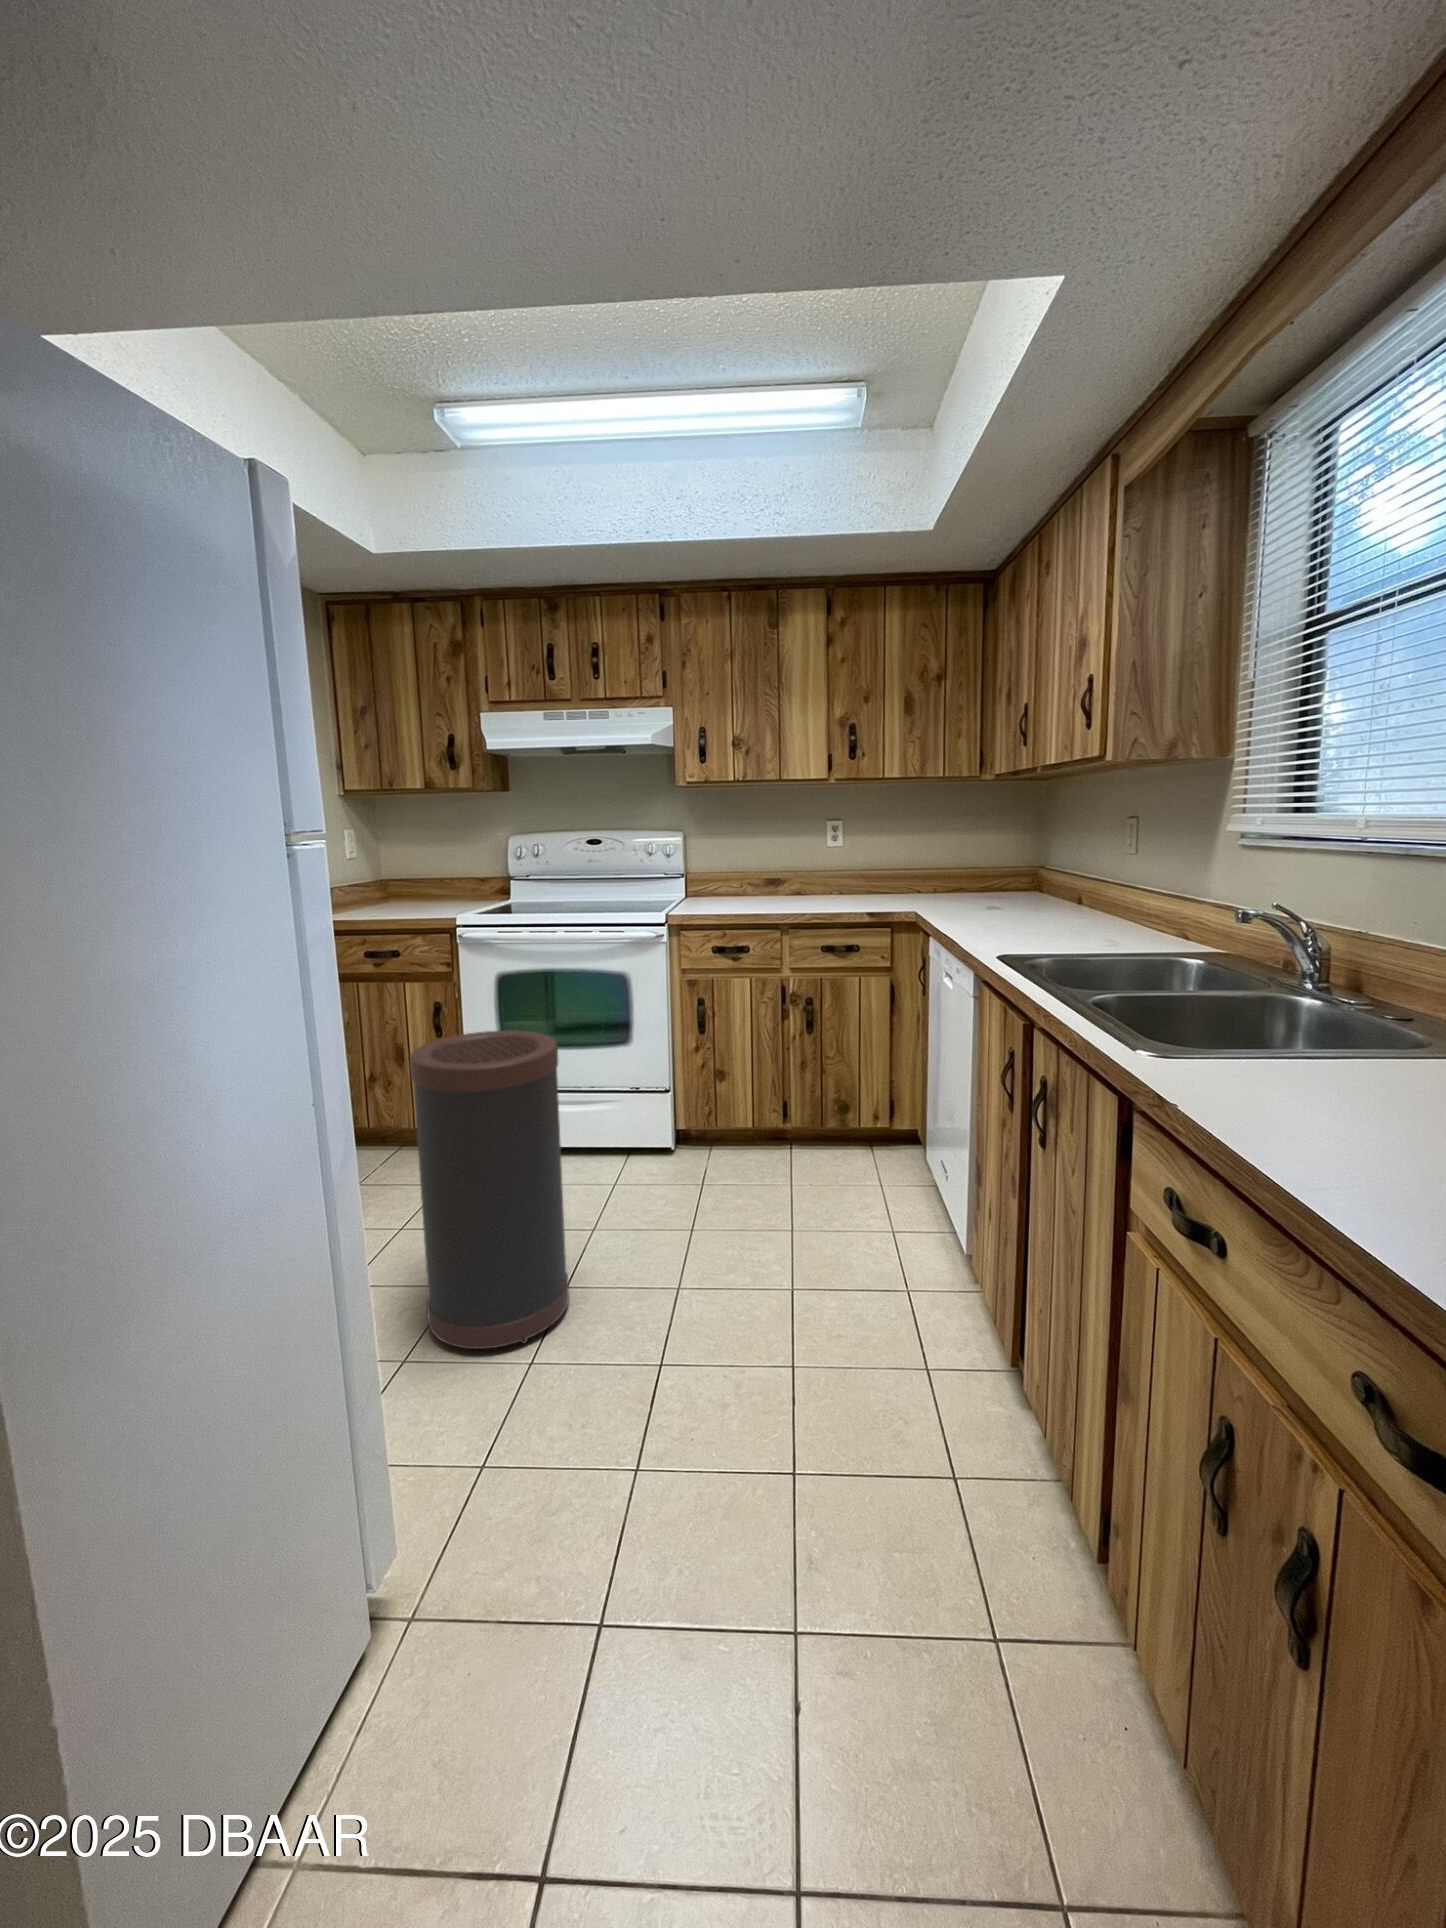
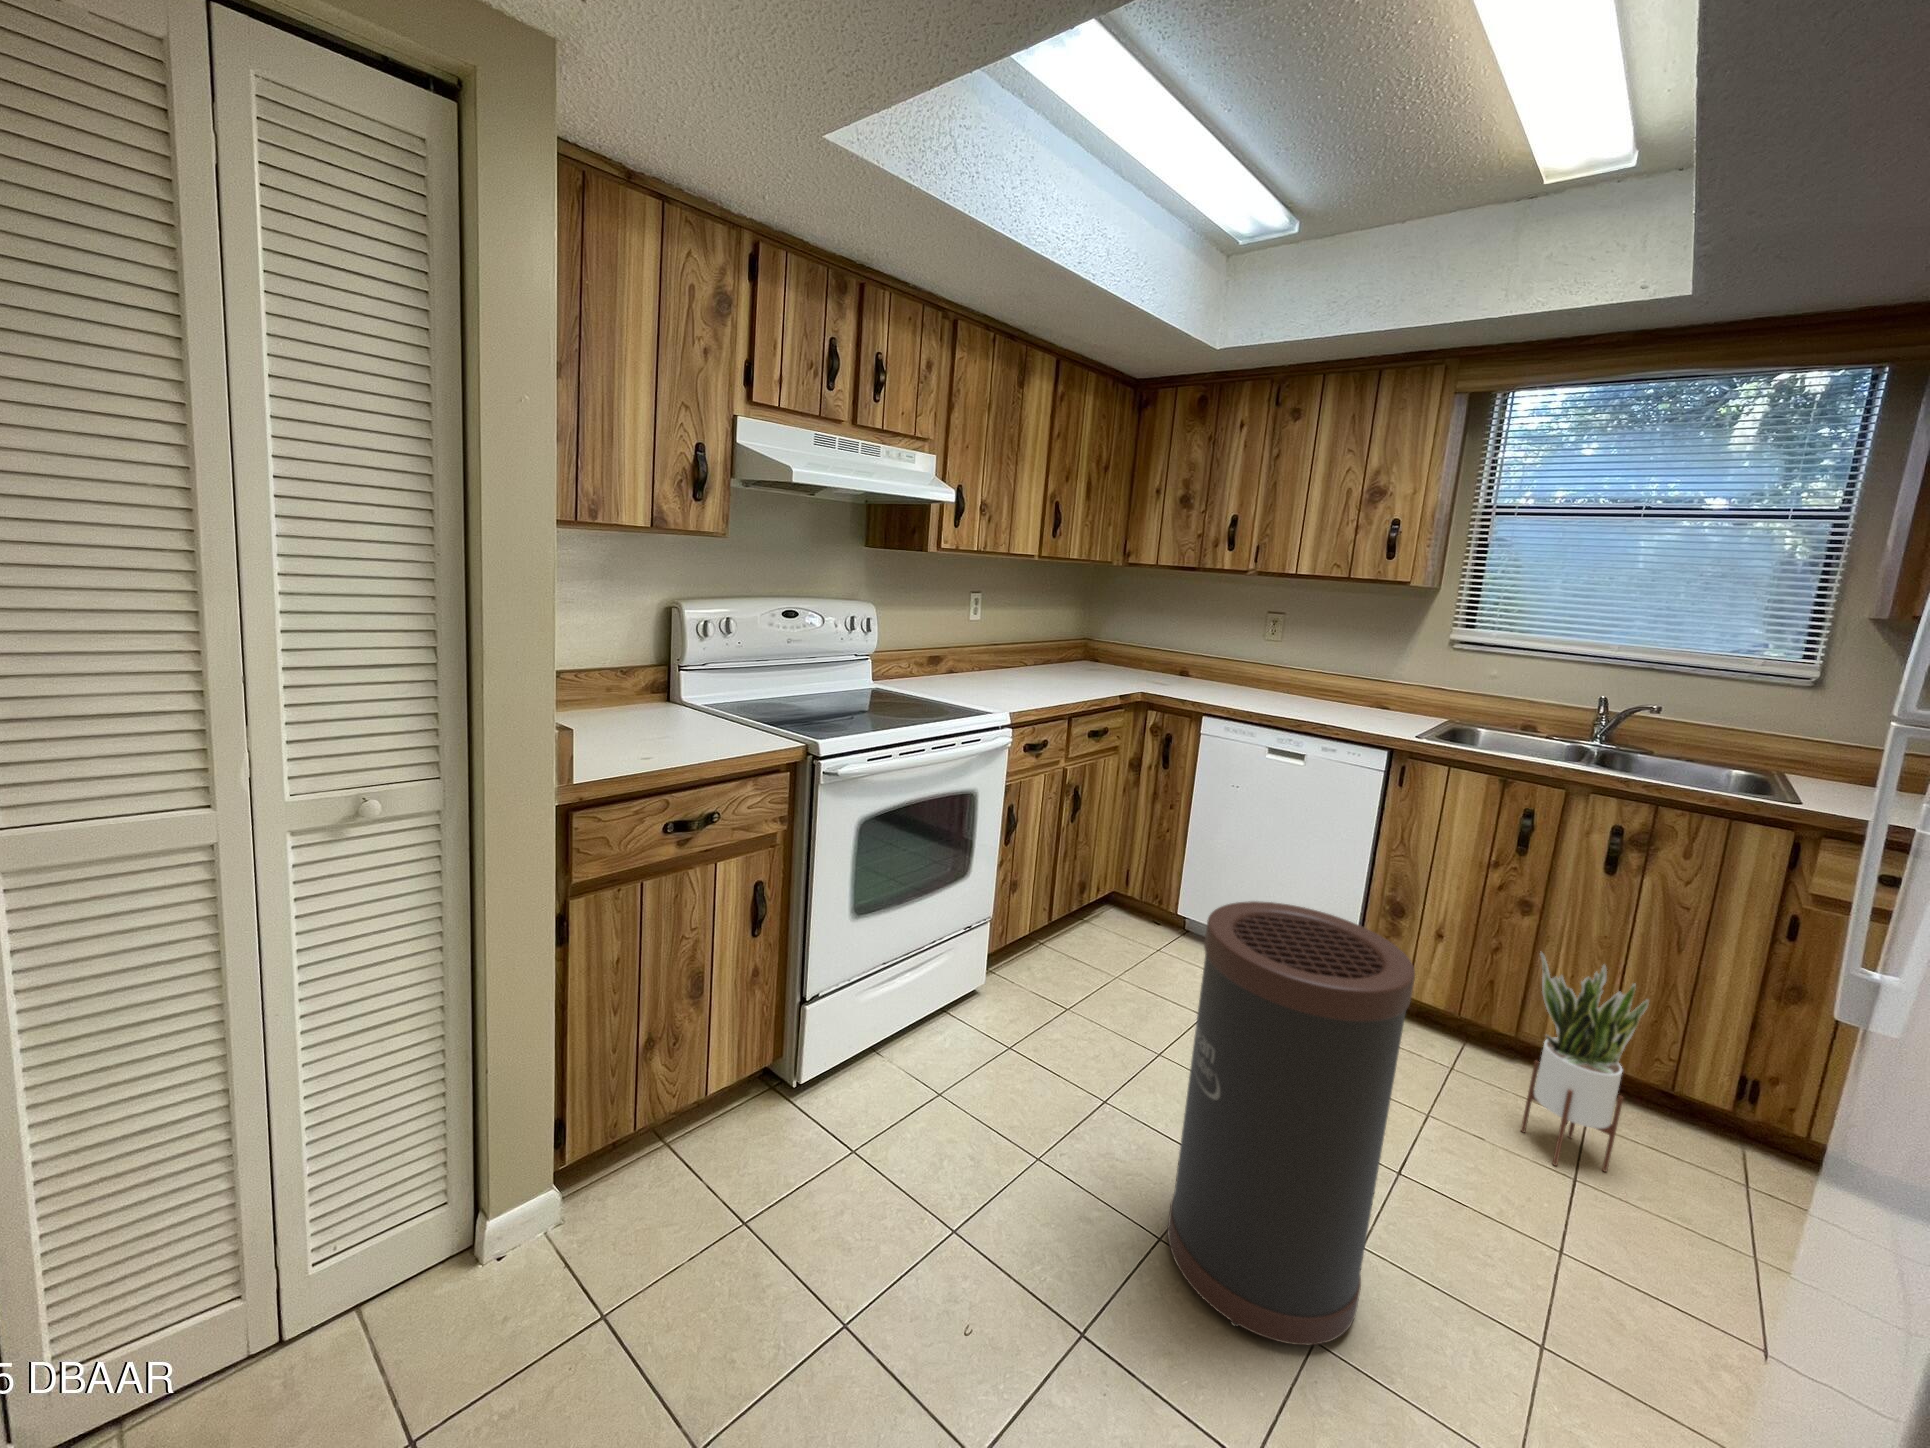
potted plant: none [854,1166,938,1446] -> present [1521,953,1649,1172]

